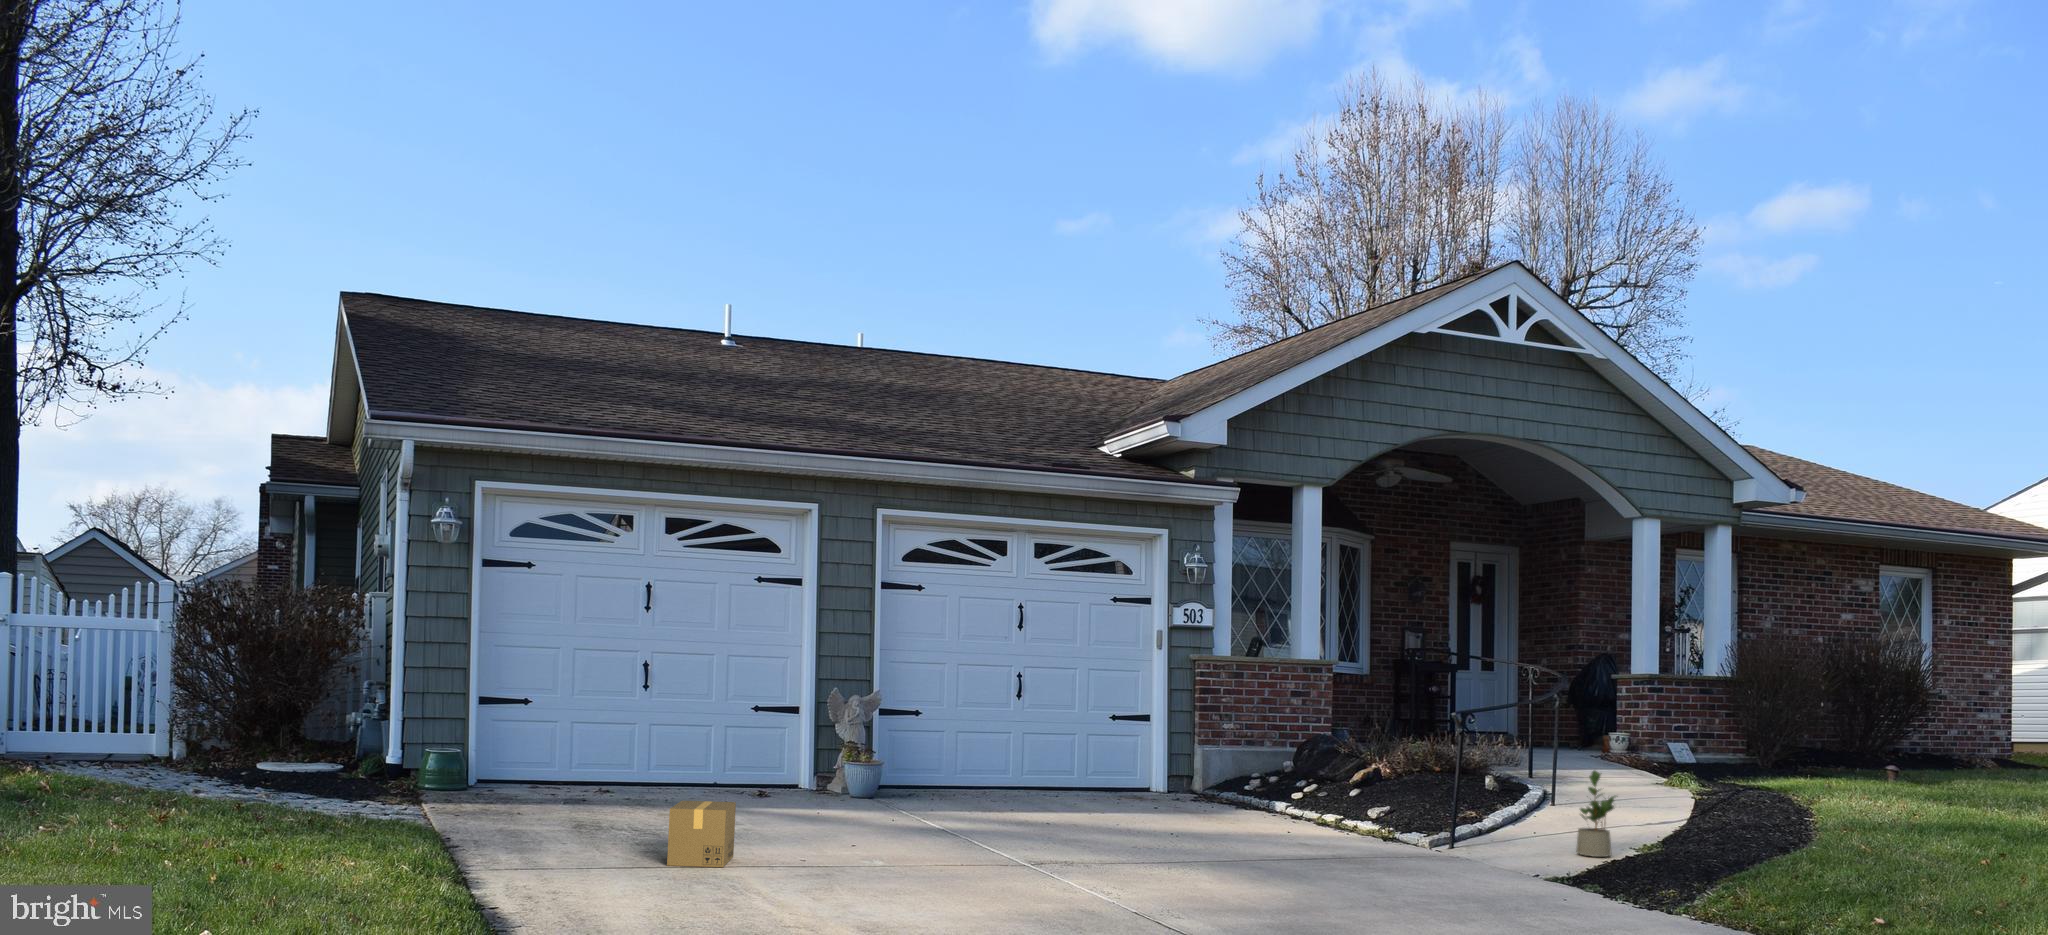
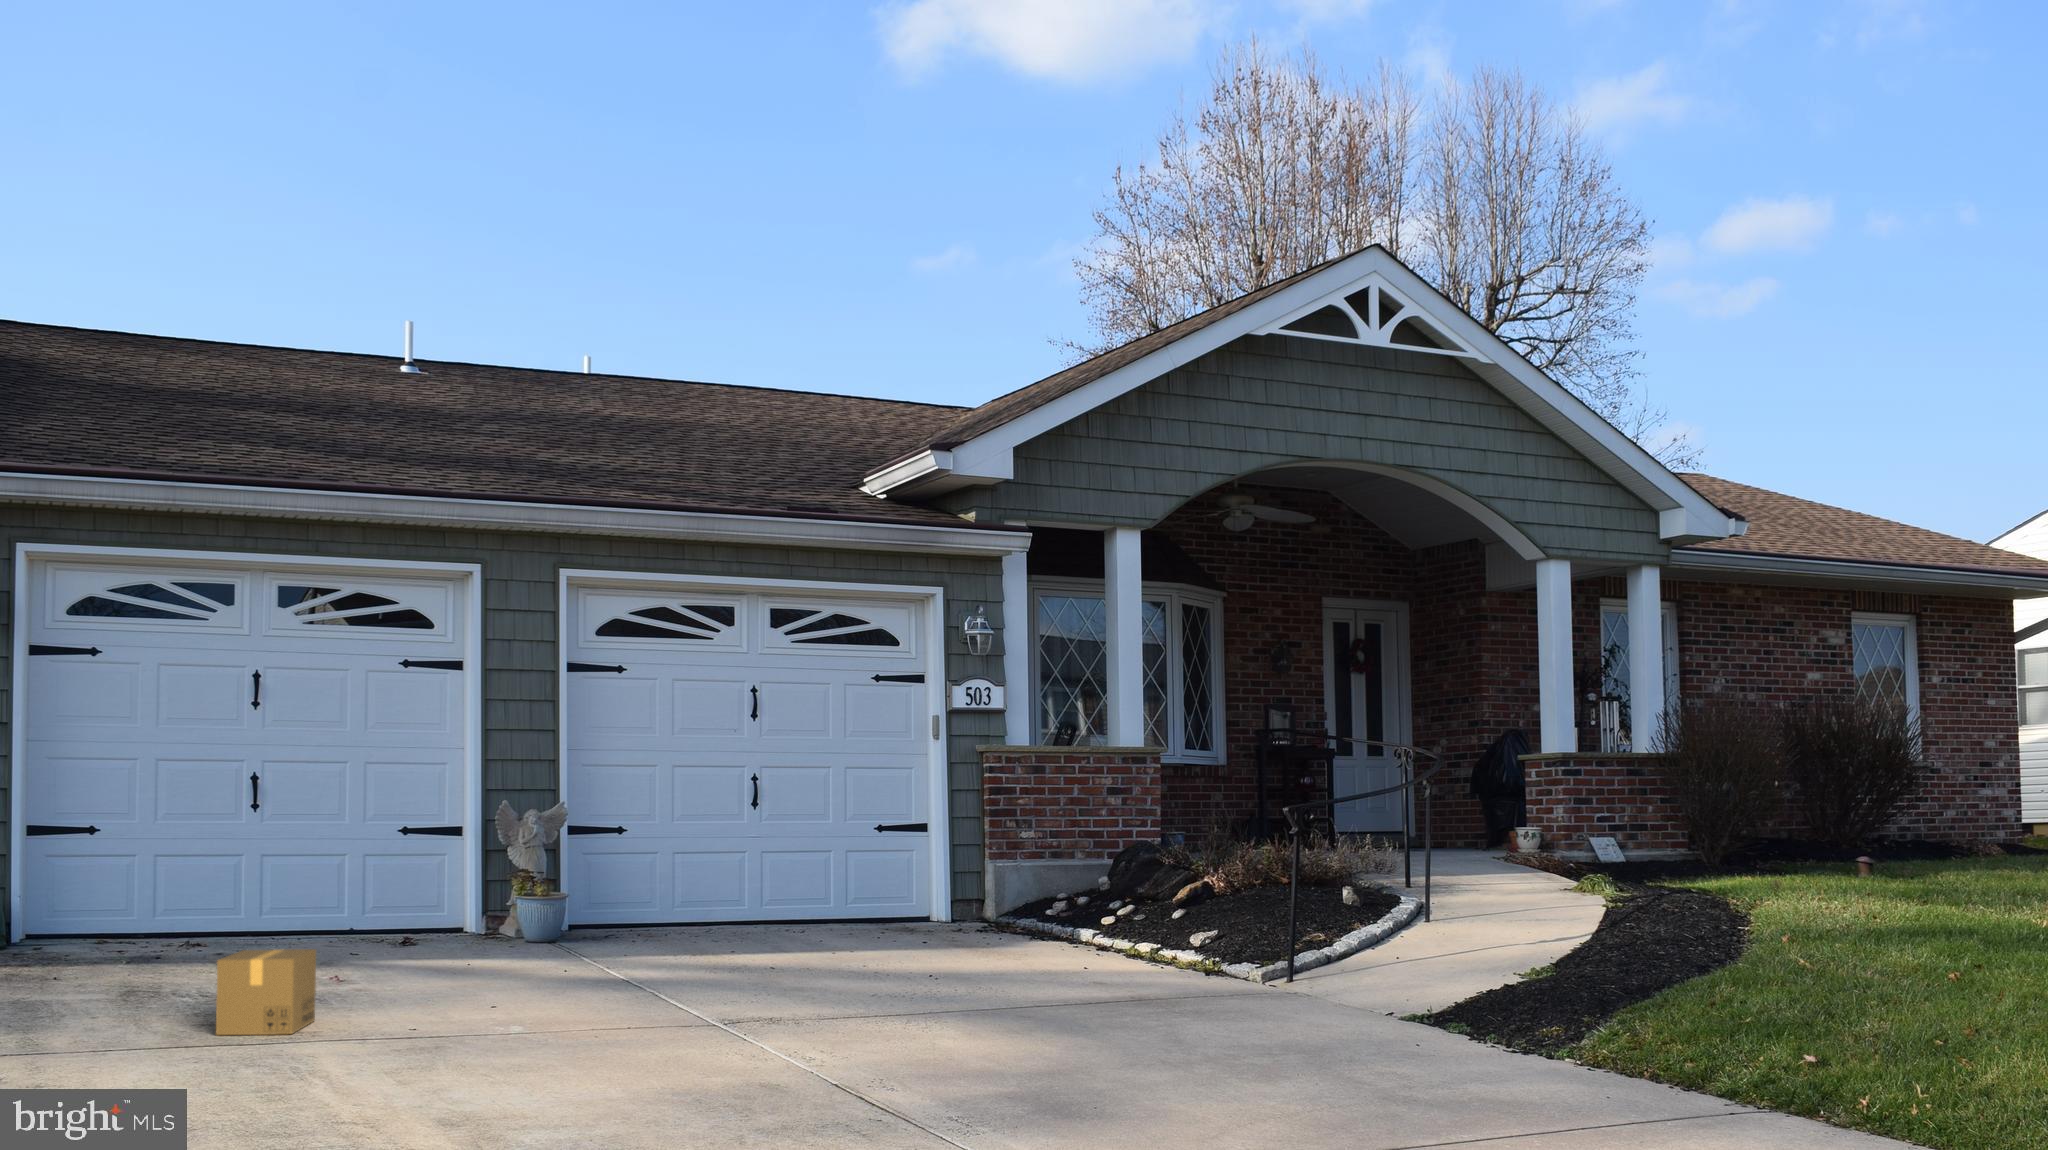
potted plant: present [1576,771,1616,857] -> none [1433,866,1484,975]

